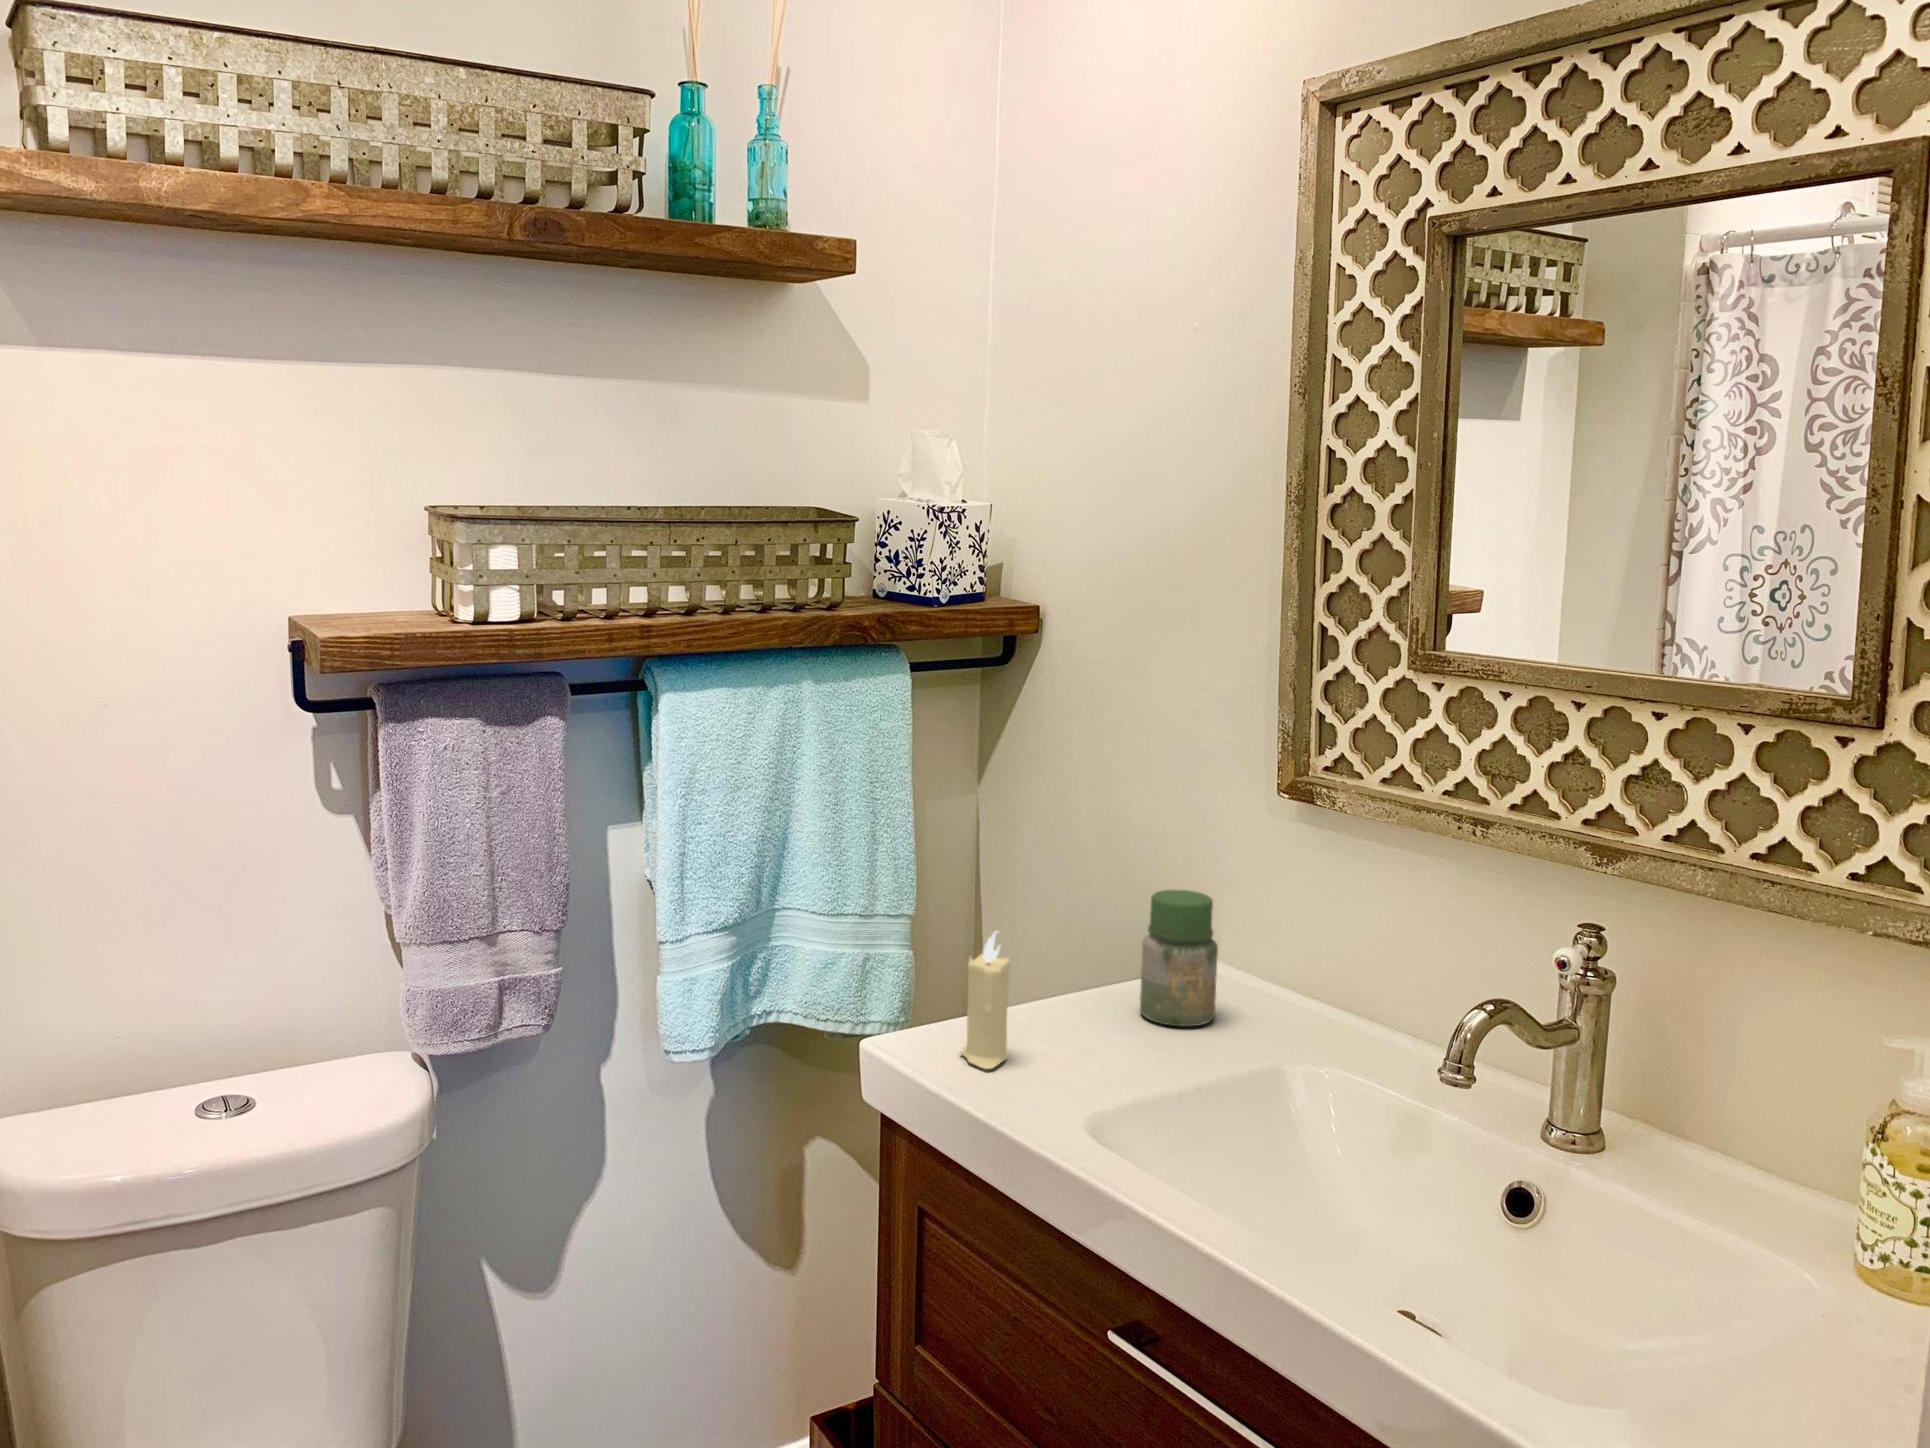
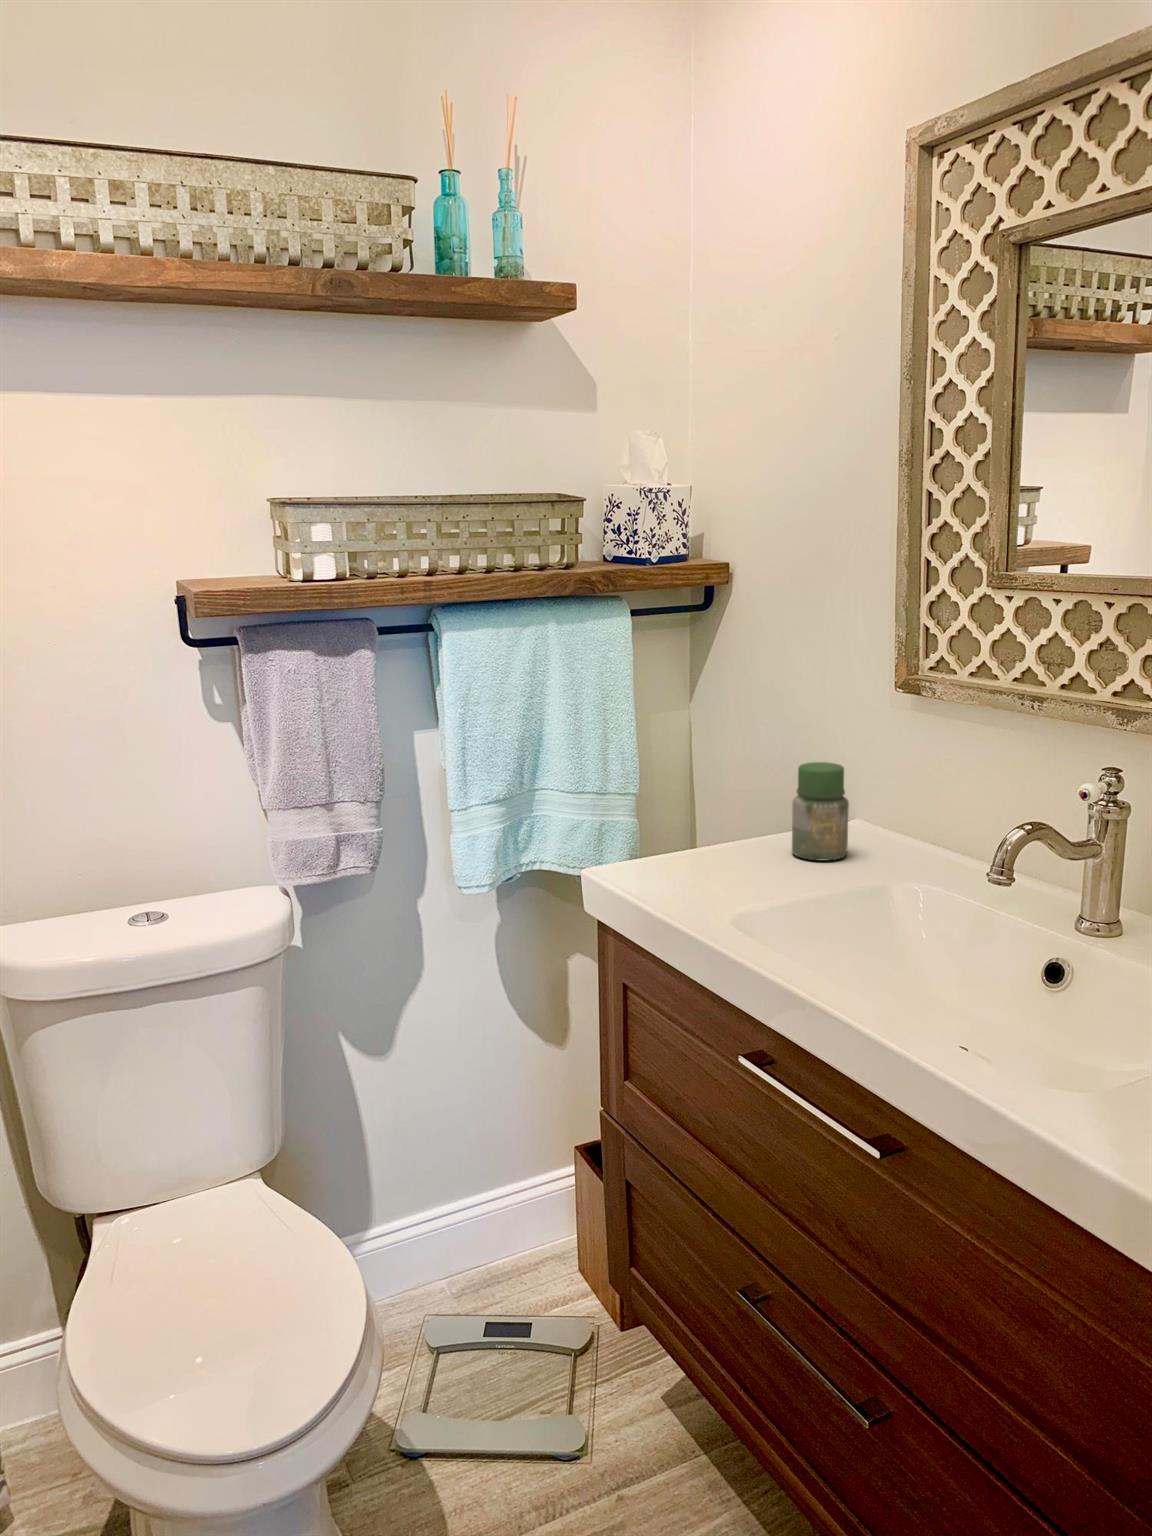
candle: present [960,931,1010,1069] -> none [652,788,686,887]

